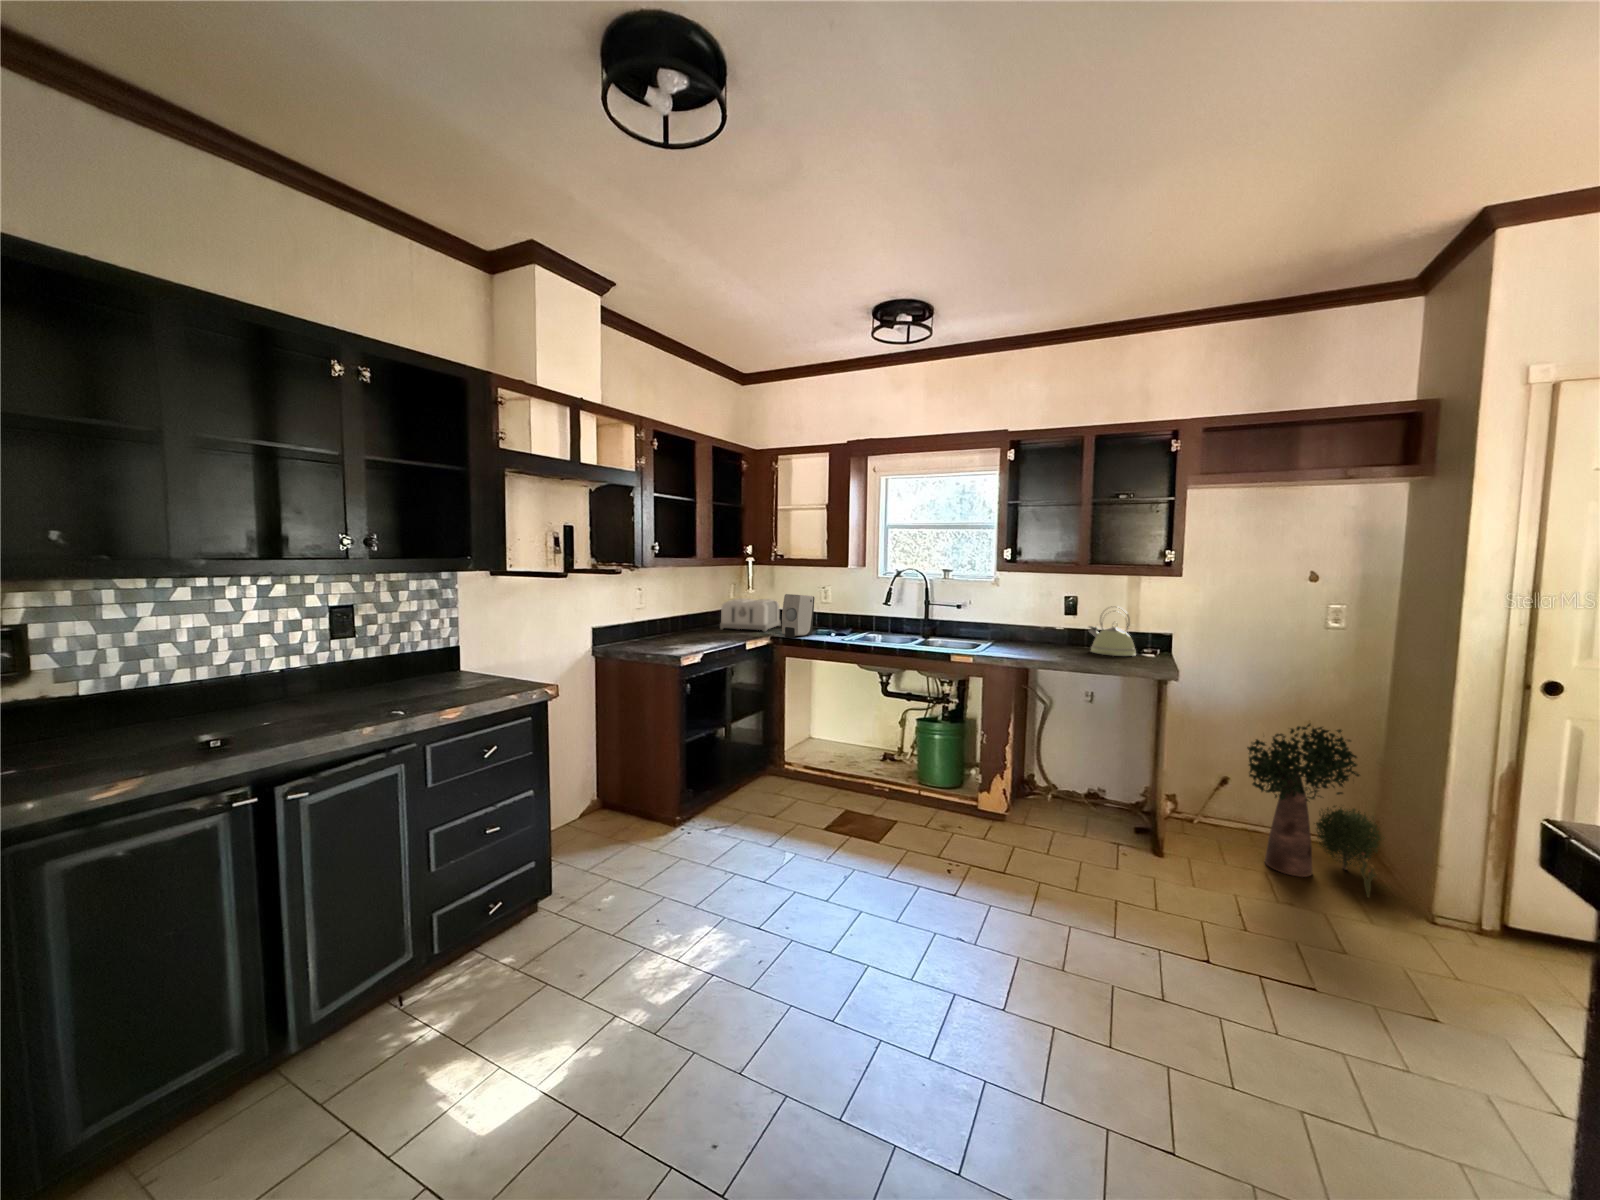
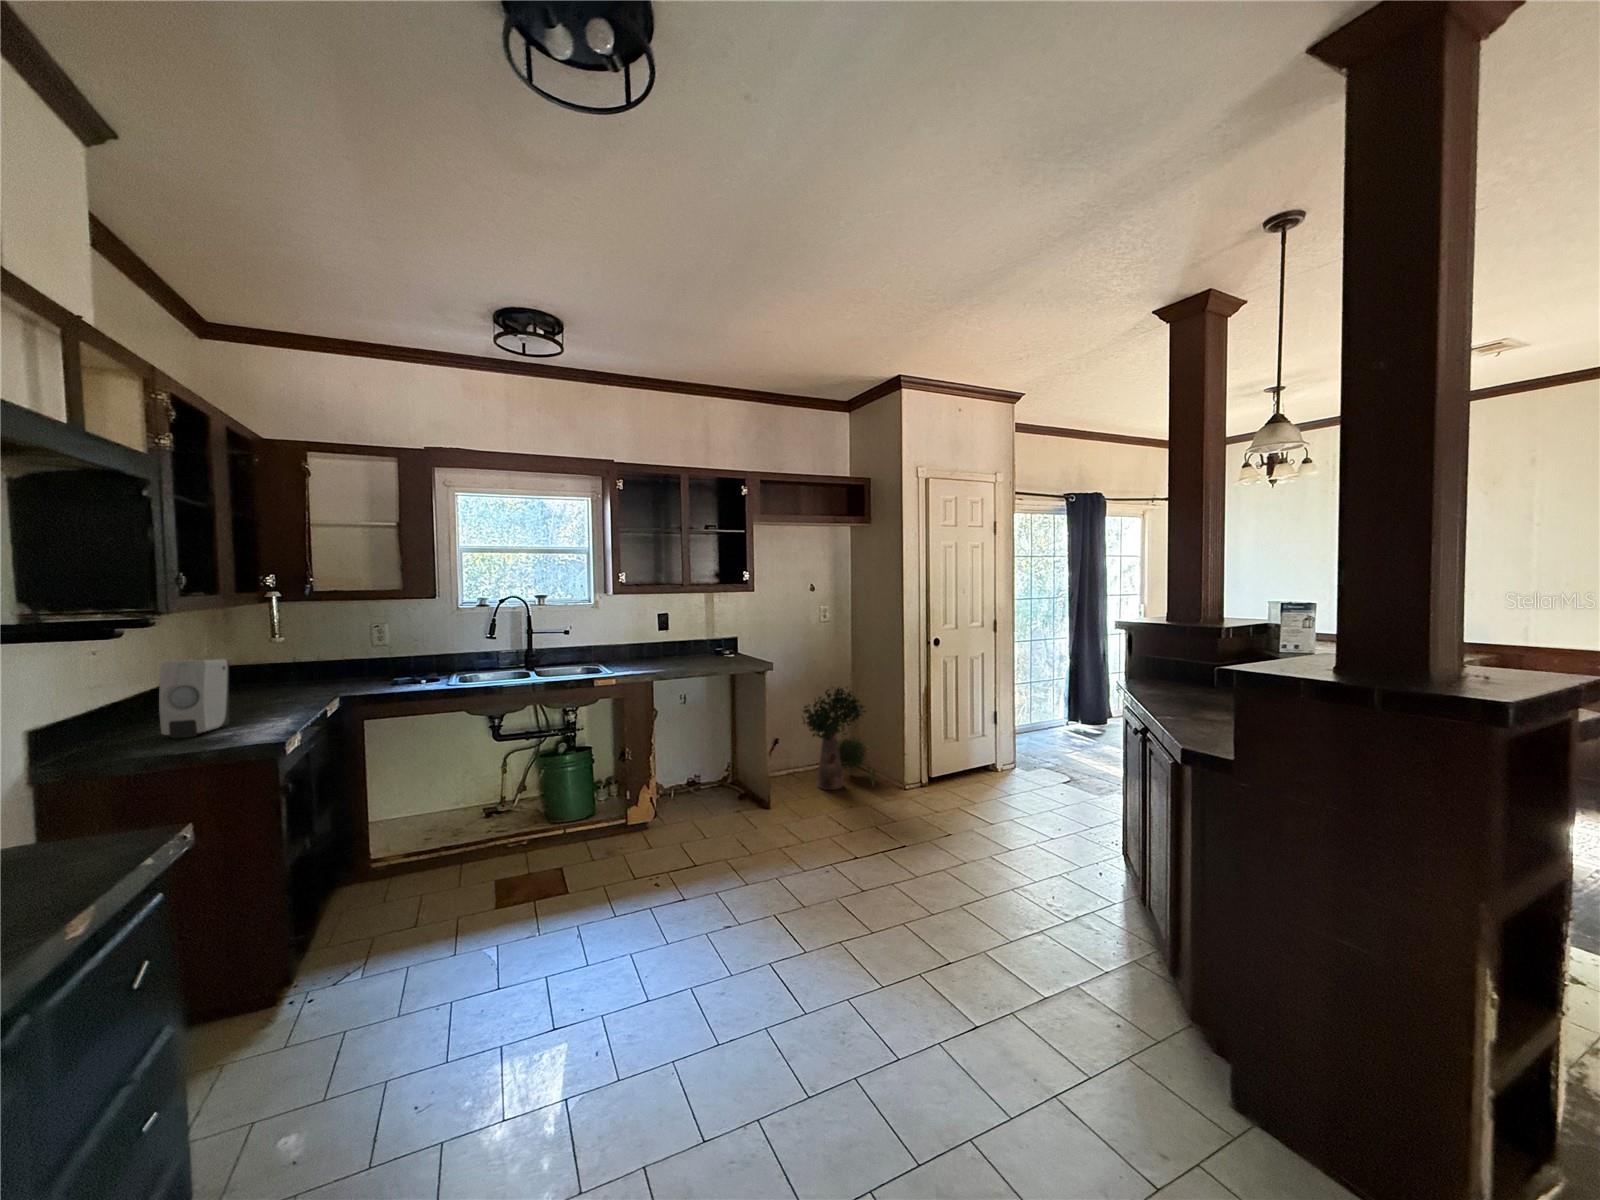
soap dispenser: present [782,594,814,637] -> present [159,659,229,738]
toaster: present [720,598,780,631] -> none [229,649,321,702]
kettle: present [1089,606,1136,656] -> none [682,619,722,660]

